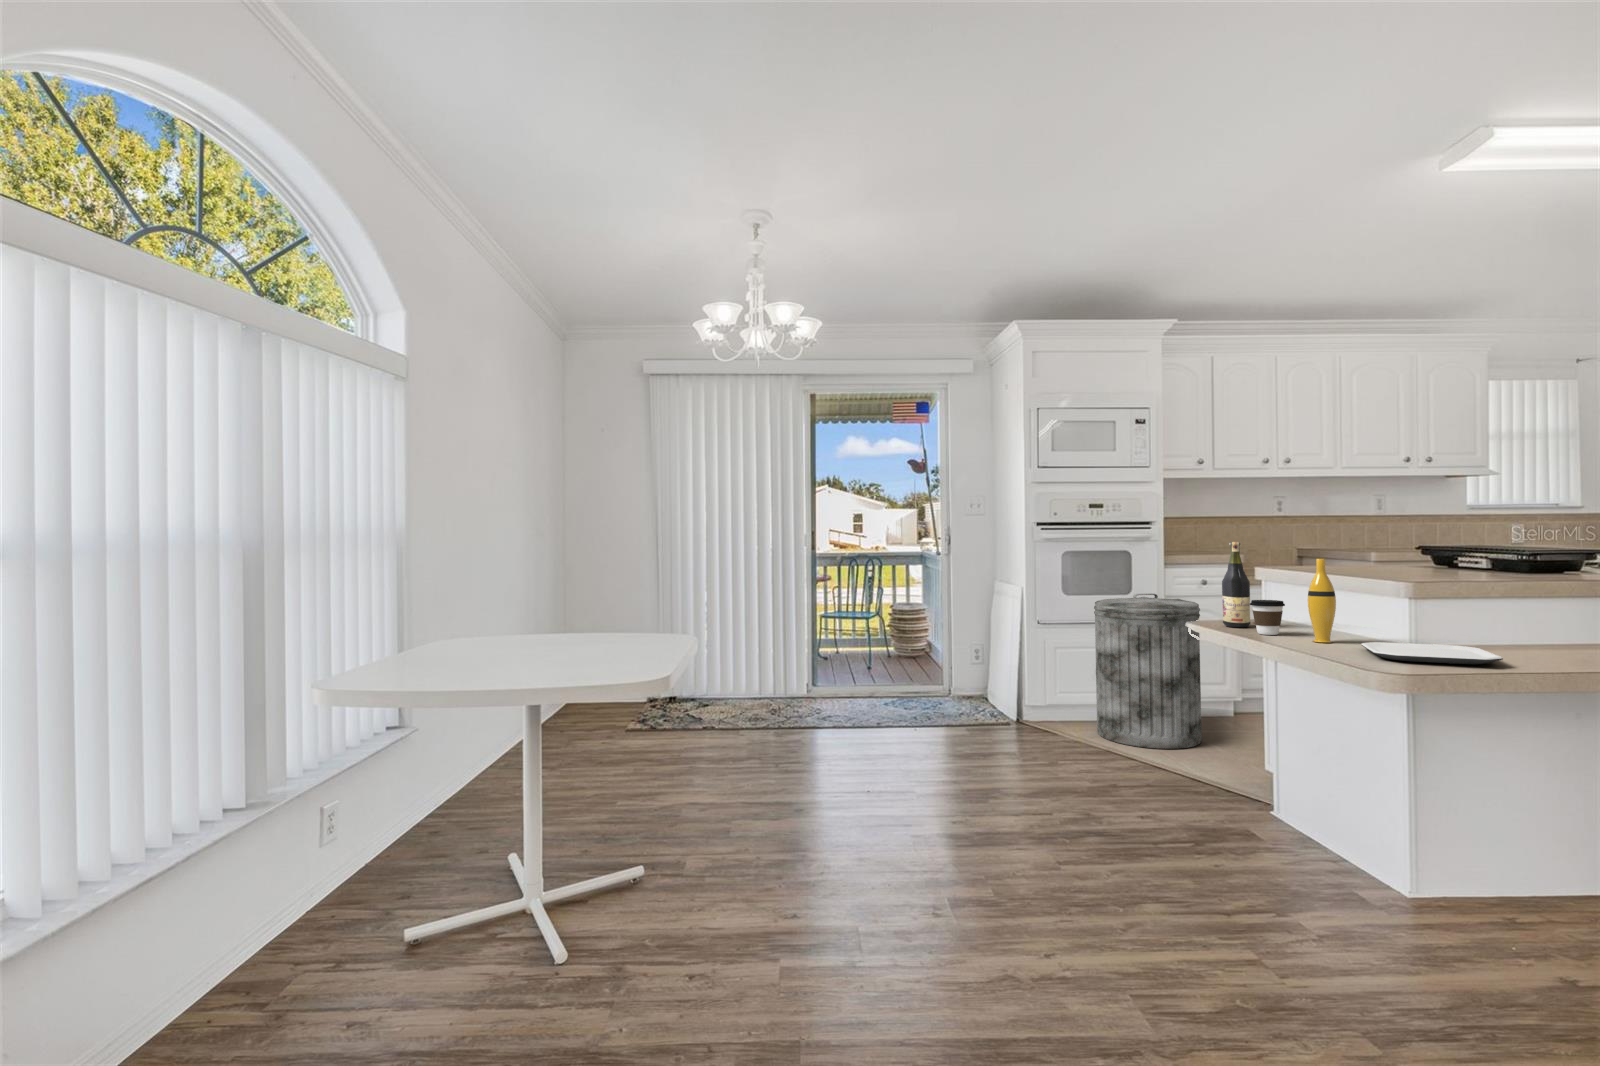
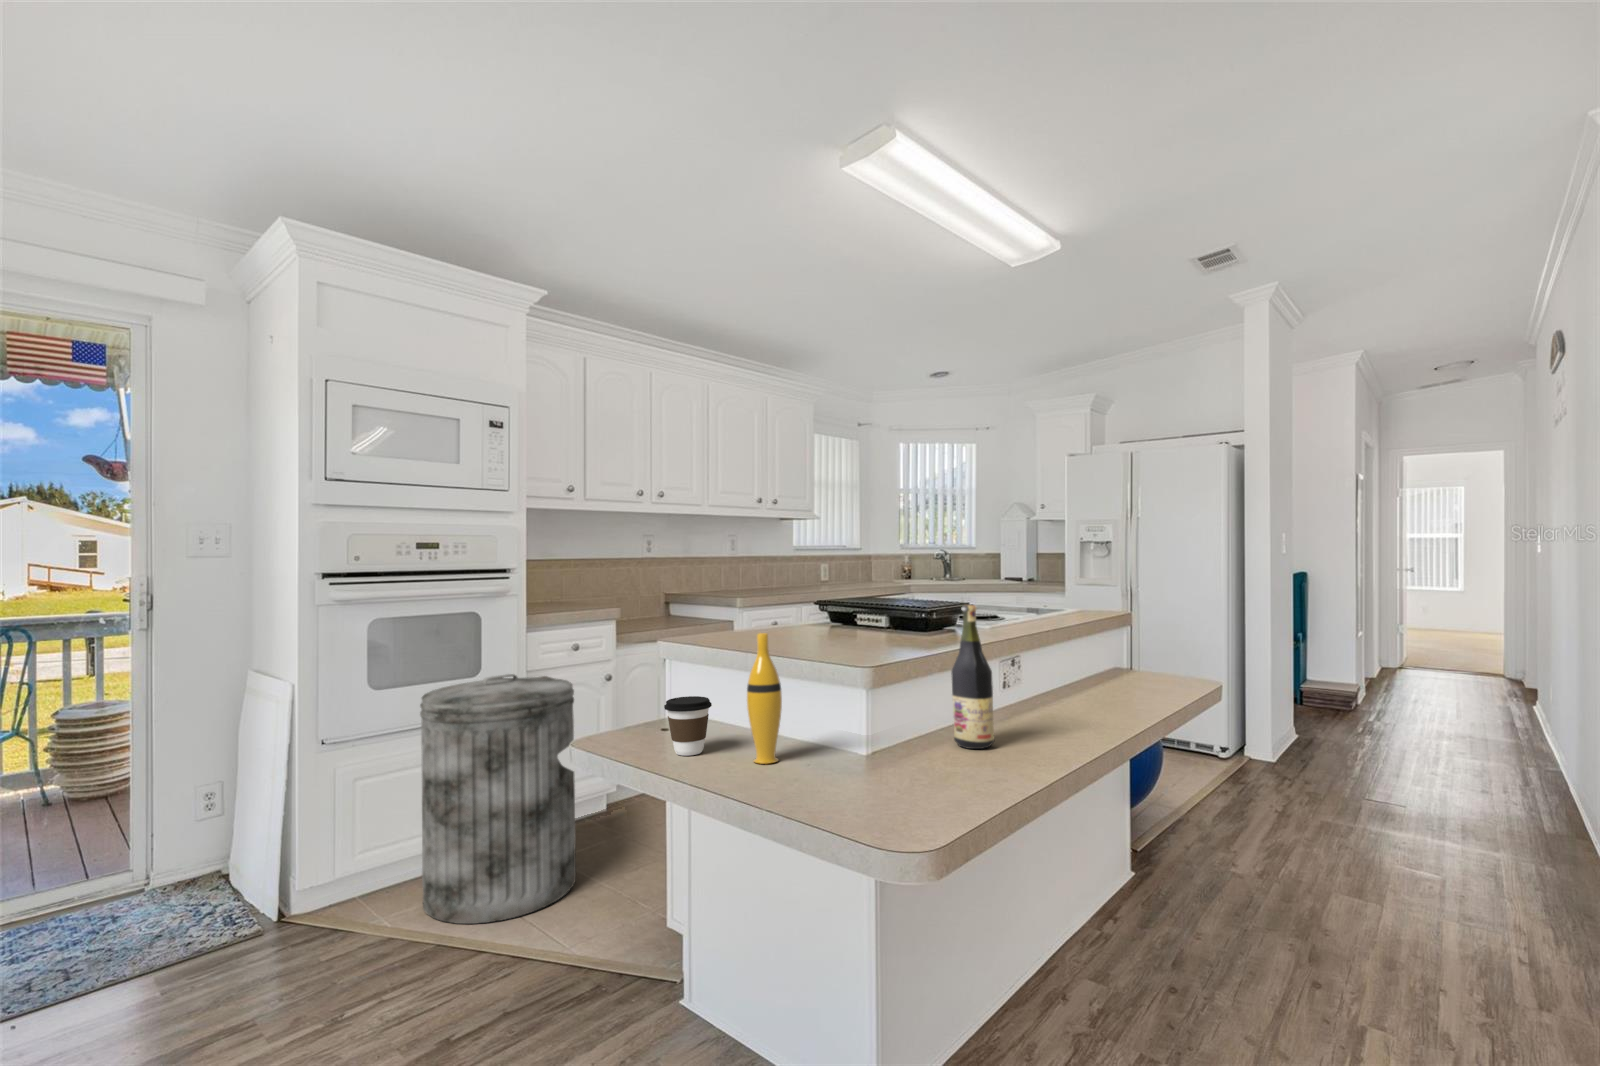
wine bottle: present [1222,542,1251,627] -> present [951,605,995,749]
plate: present [1361,642,1503,664] -> none [822,746,994,799]

